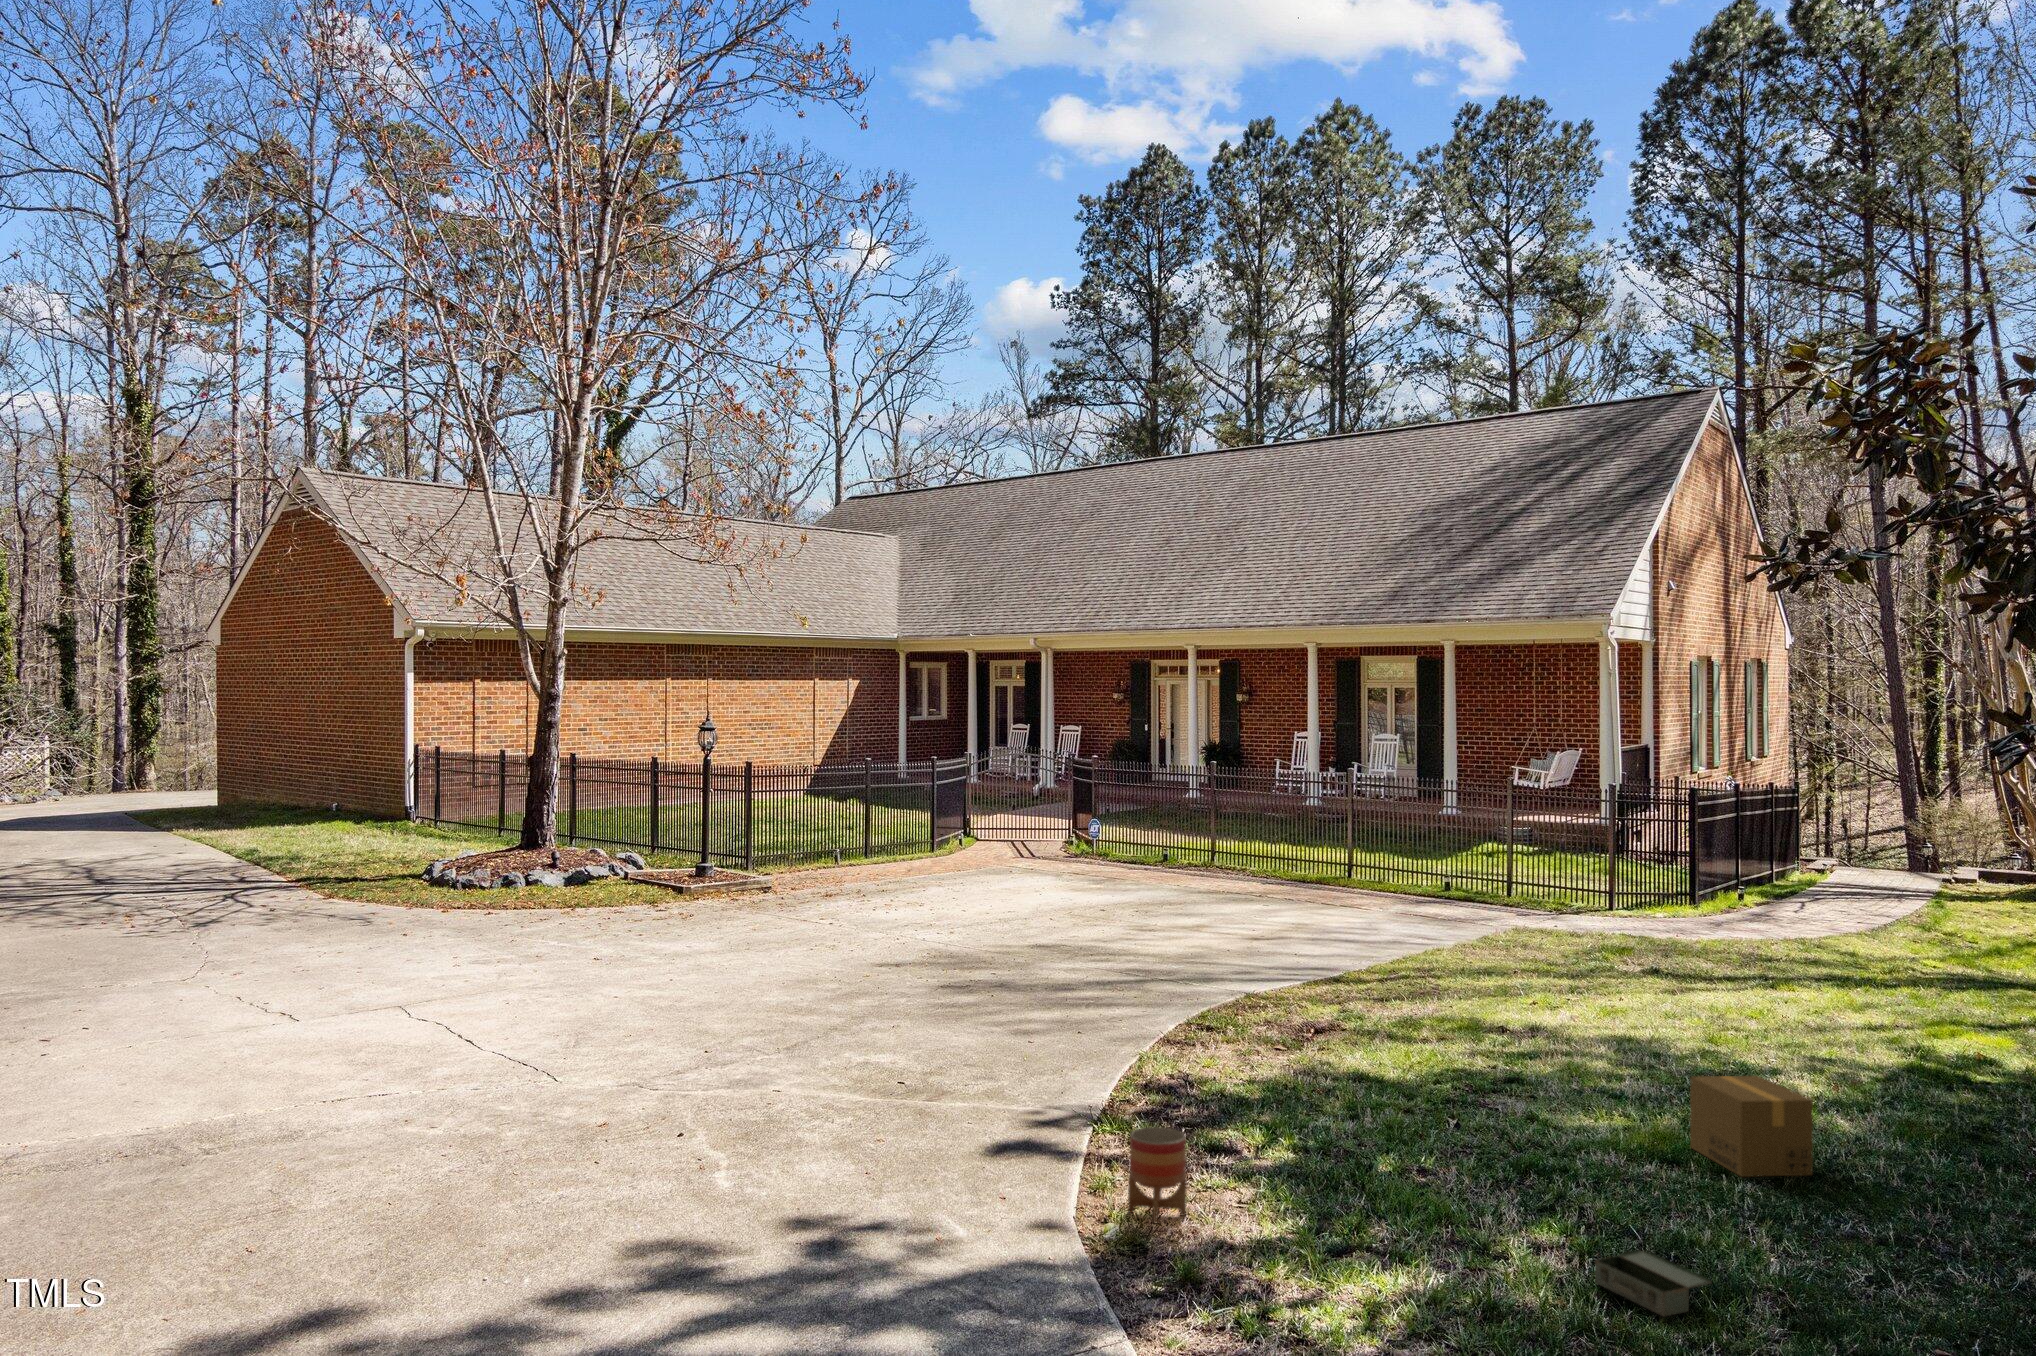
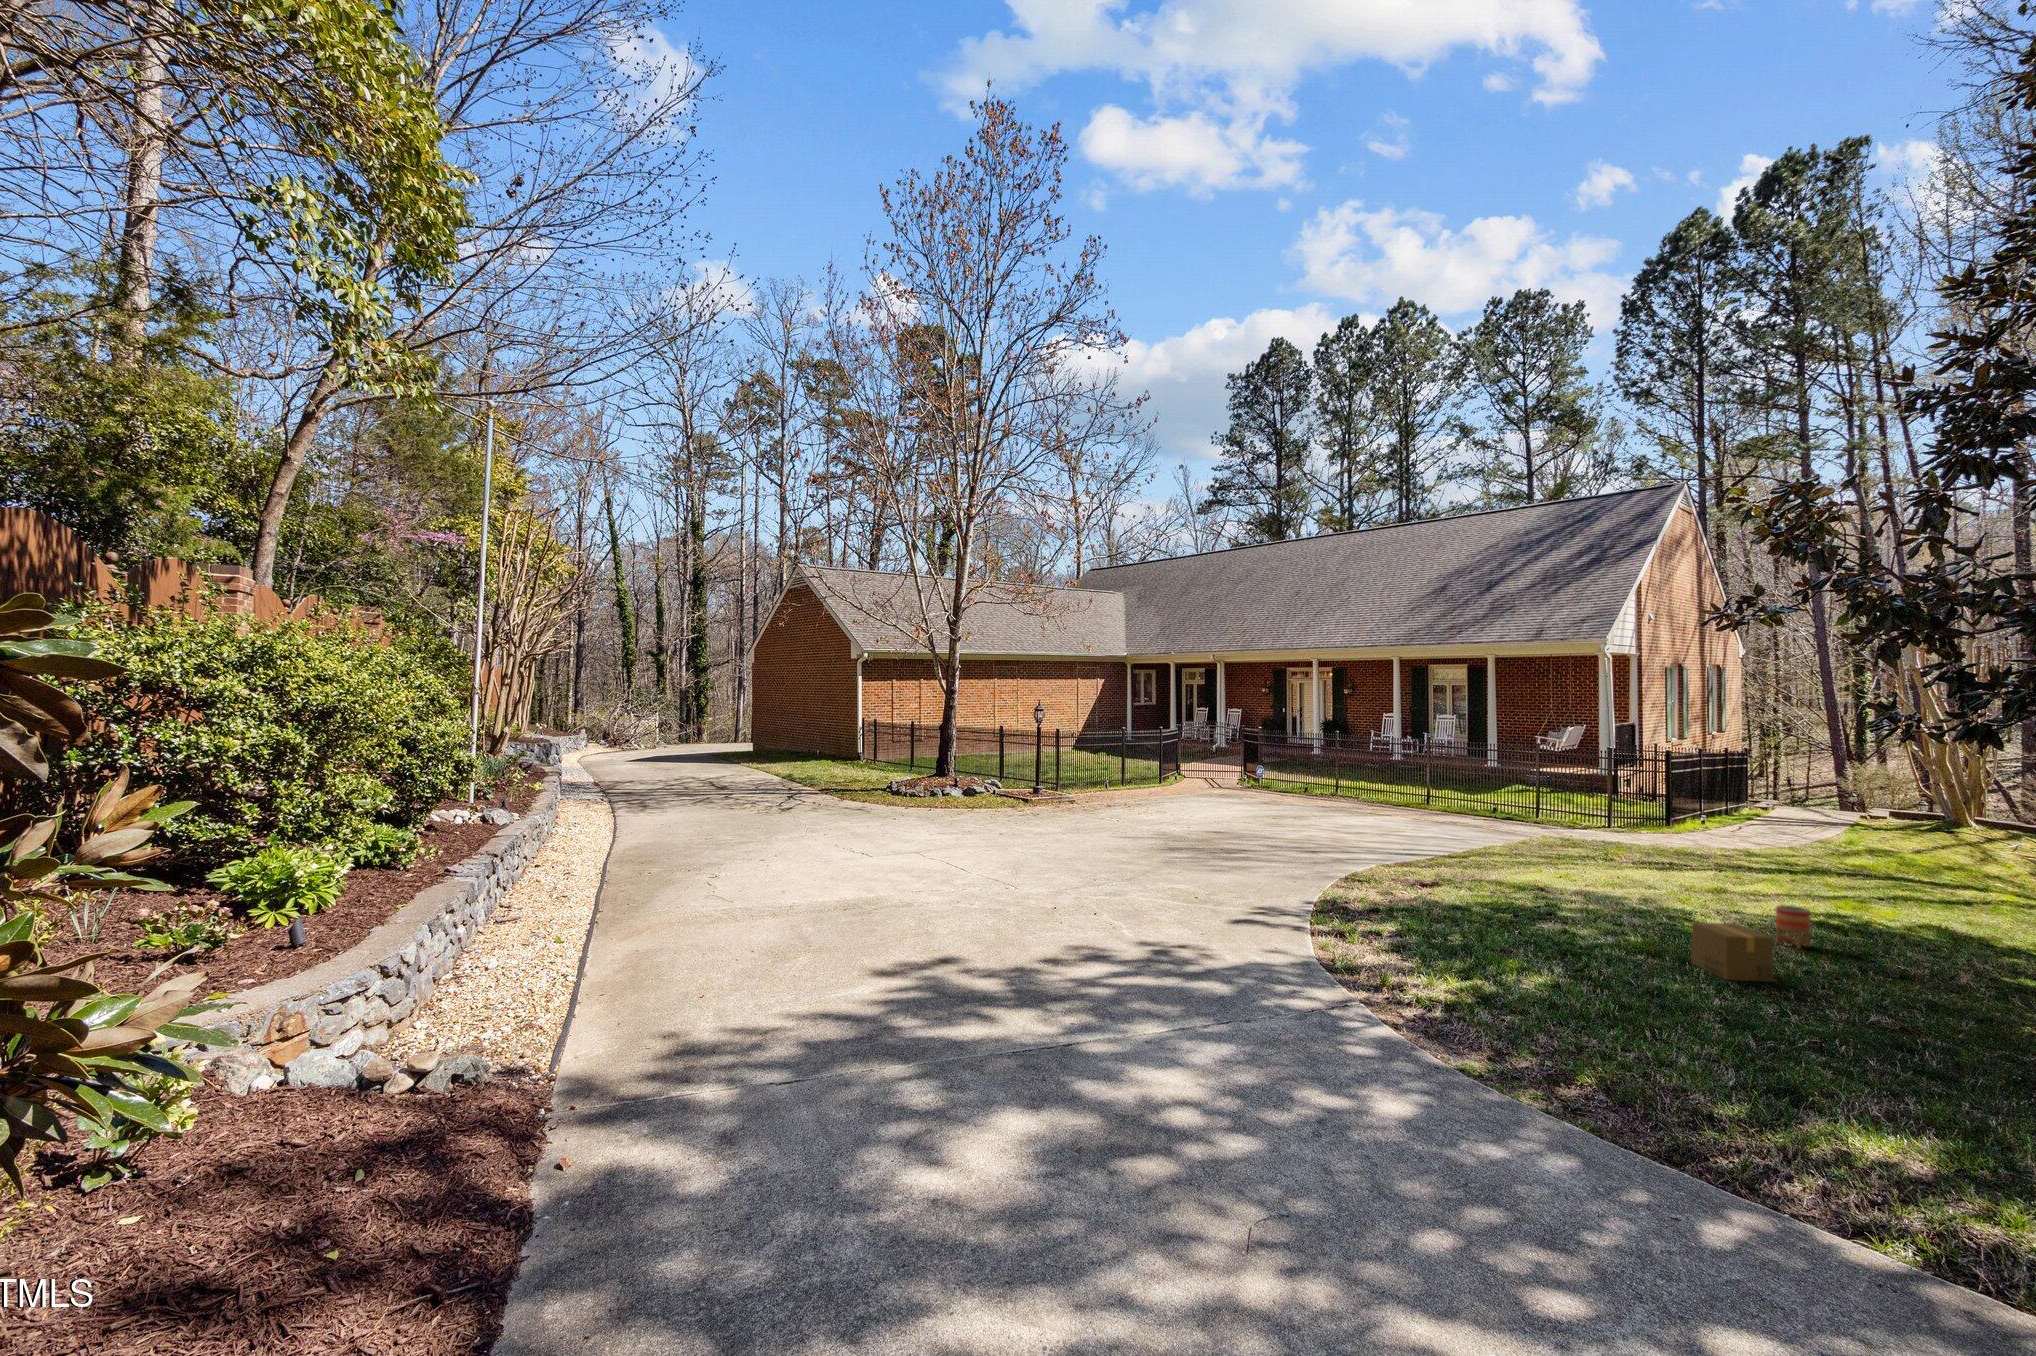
planter: present [1128,1127,1187,1223] -> present [1776,905,1810,949]
toolbox: present [1595,1250,1711,1317] -> none [1643,1011,1717,1045]

